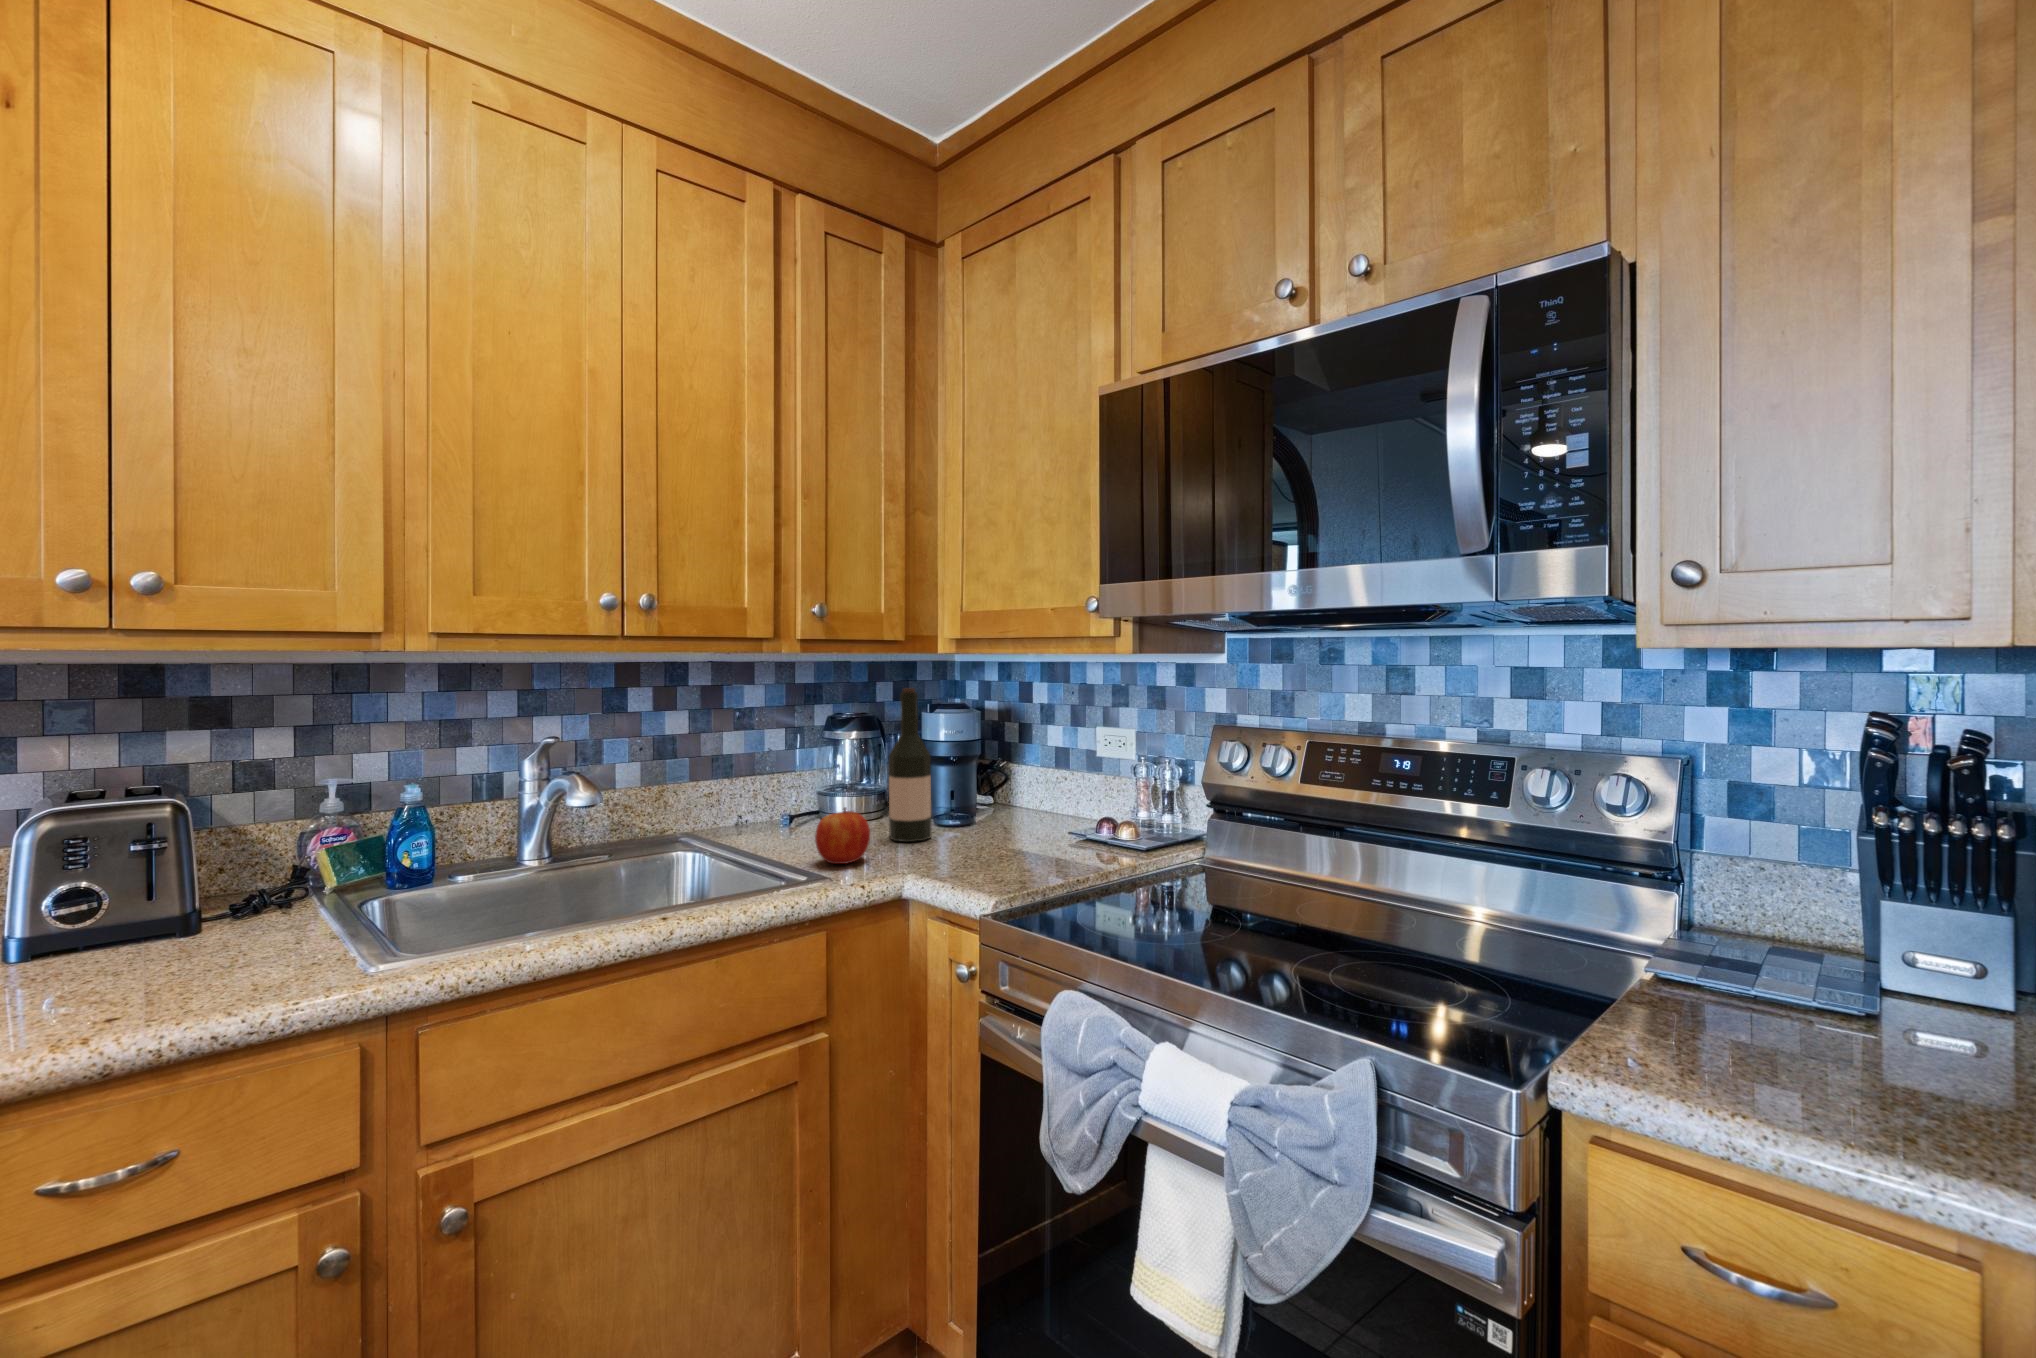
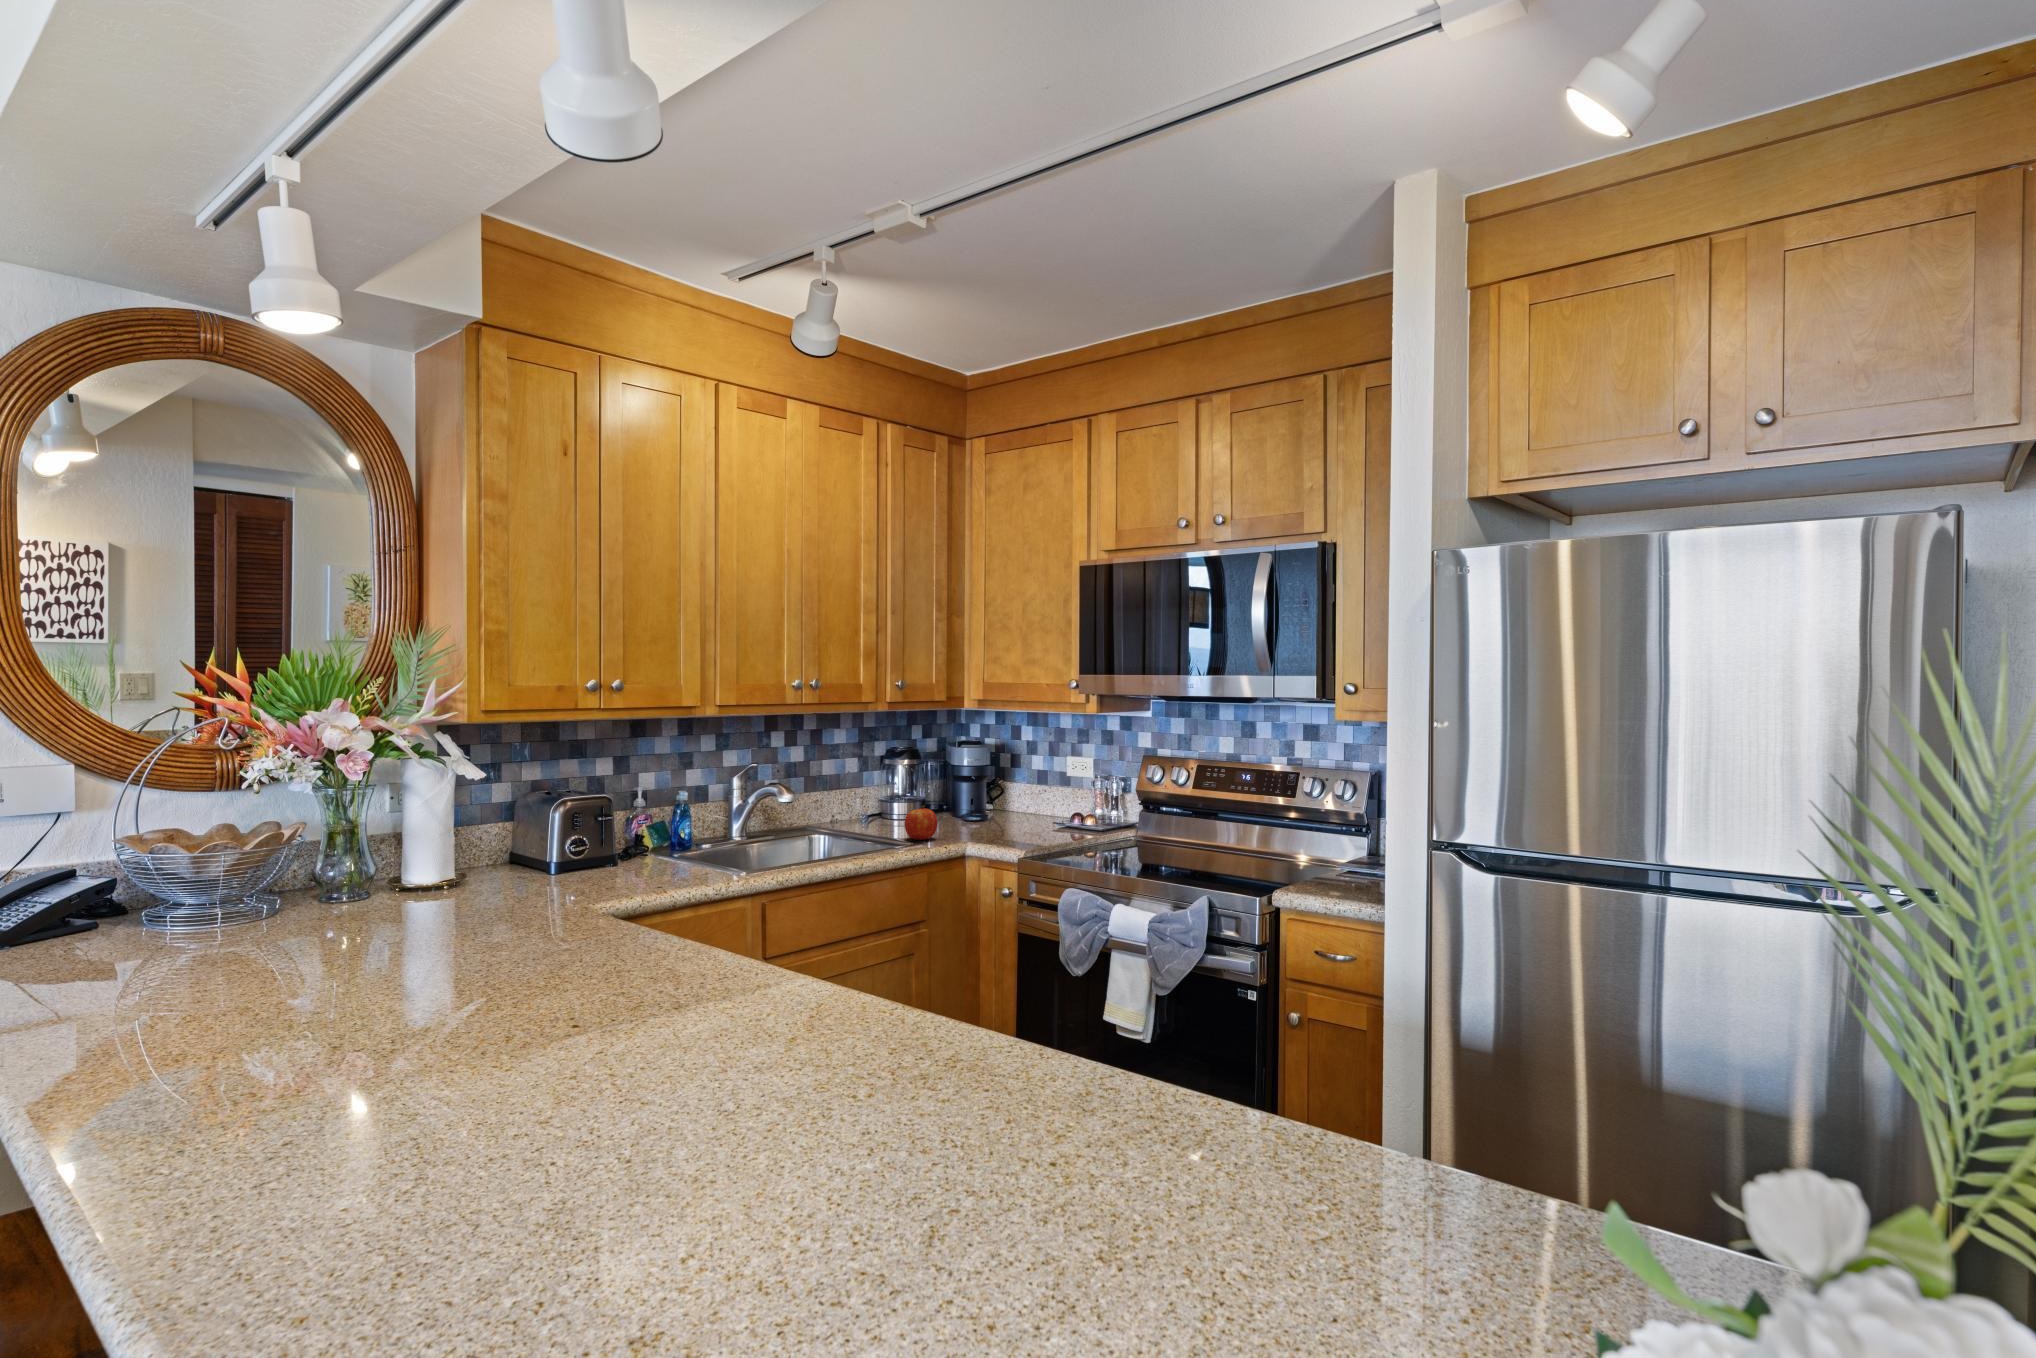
wine bottle: present [889,688,931,842] -> none [940,732,966,830]

